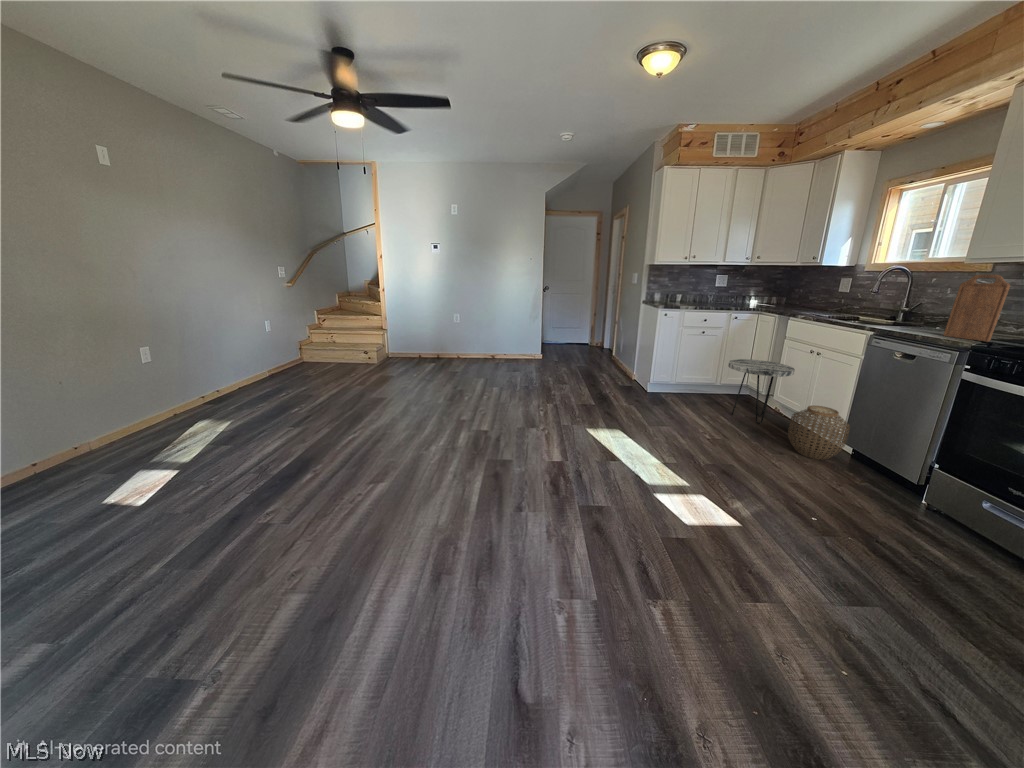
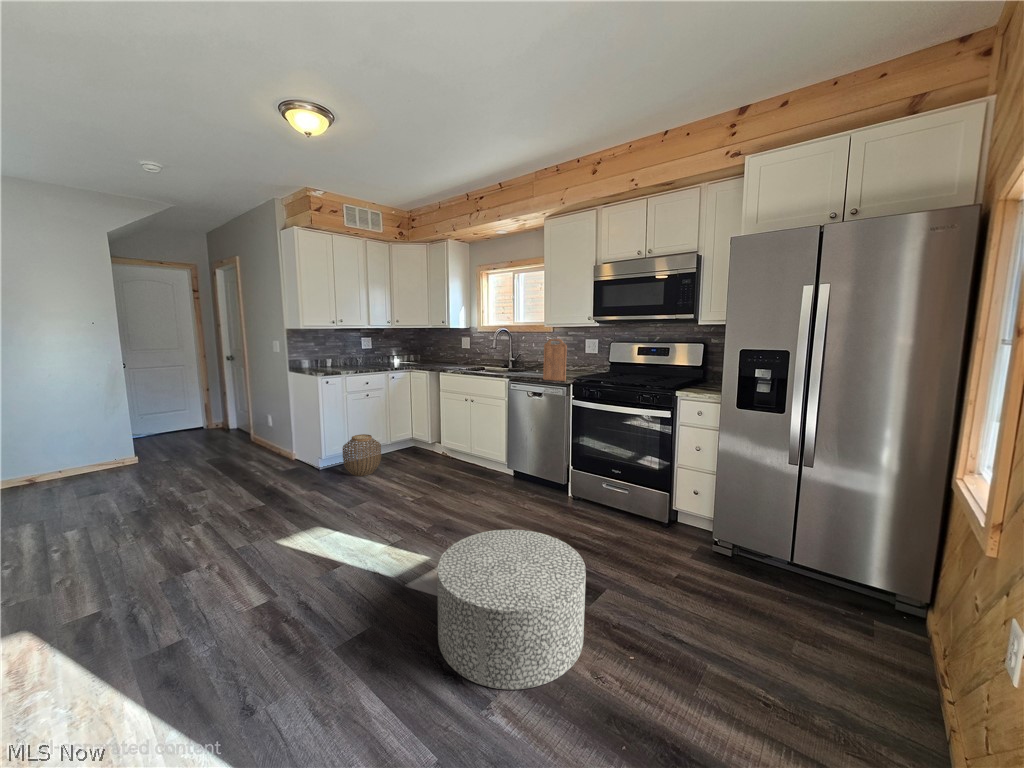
side table: present [728,359,795,424] -> none [404,414,456,474]
woven basket: present [788,405,850,460] -> present [343,434,381,476]
ottoman: none [646,474,839,647] -> present [438,530,586,690]

